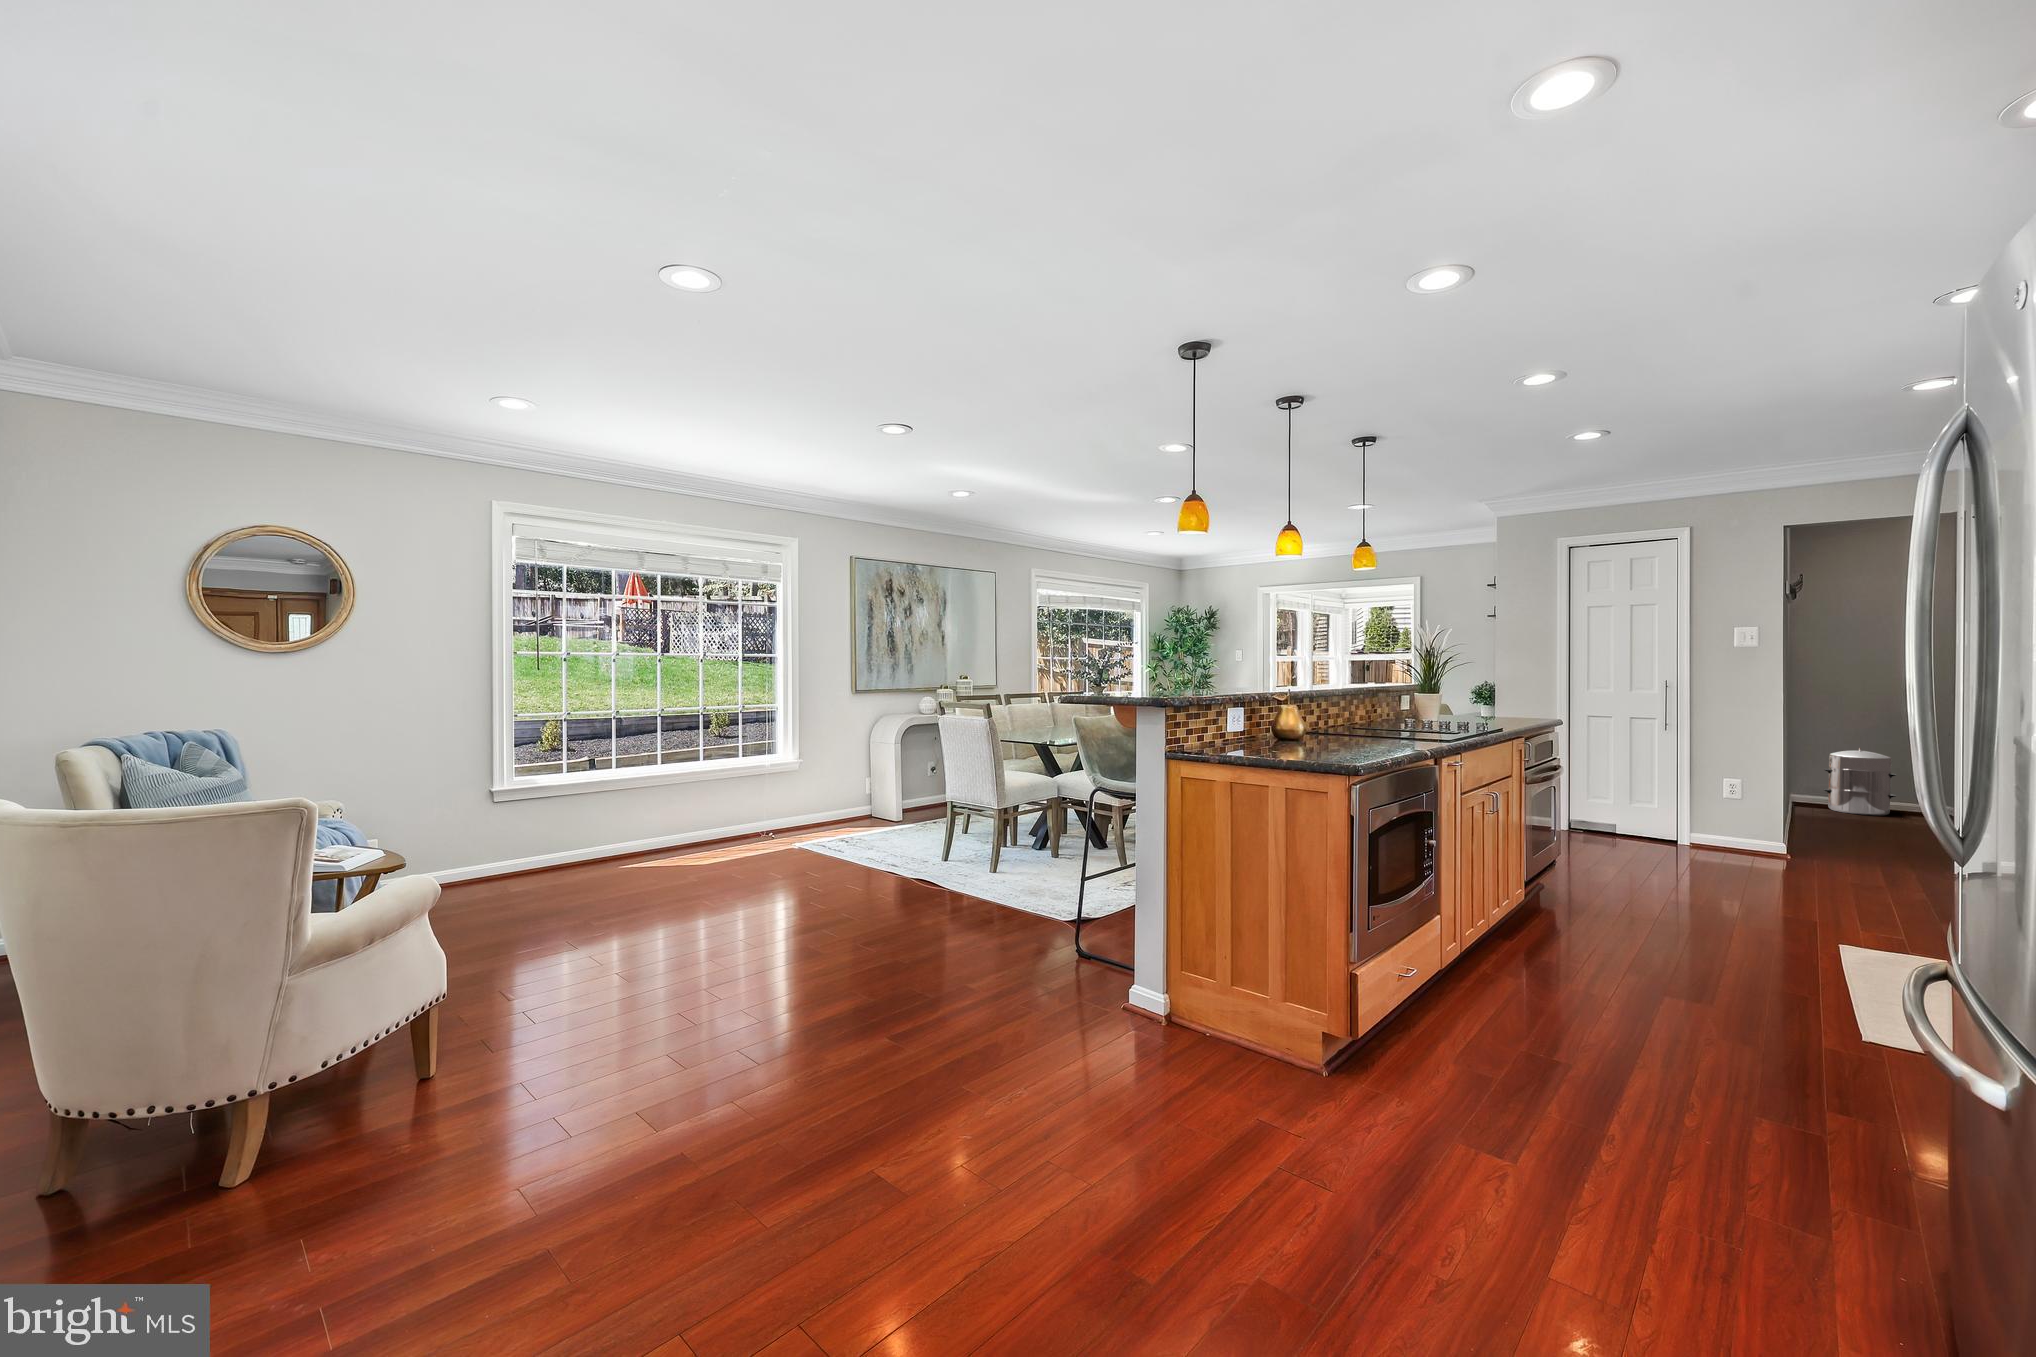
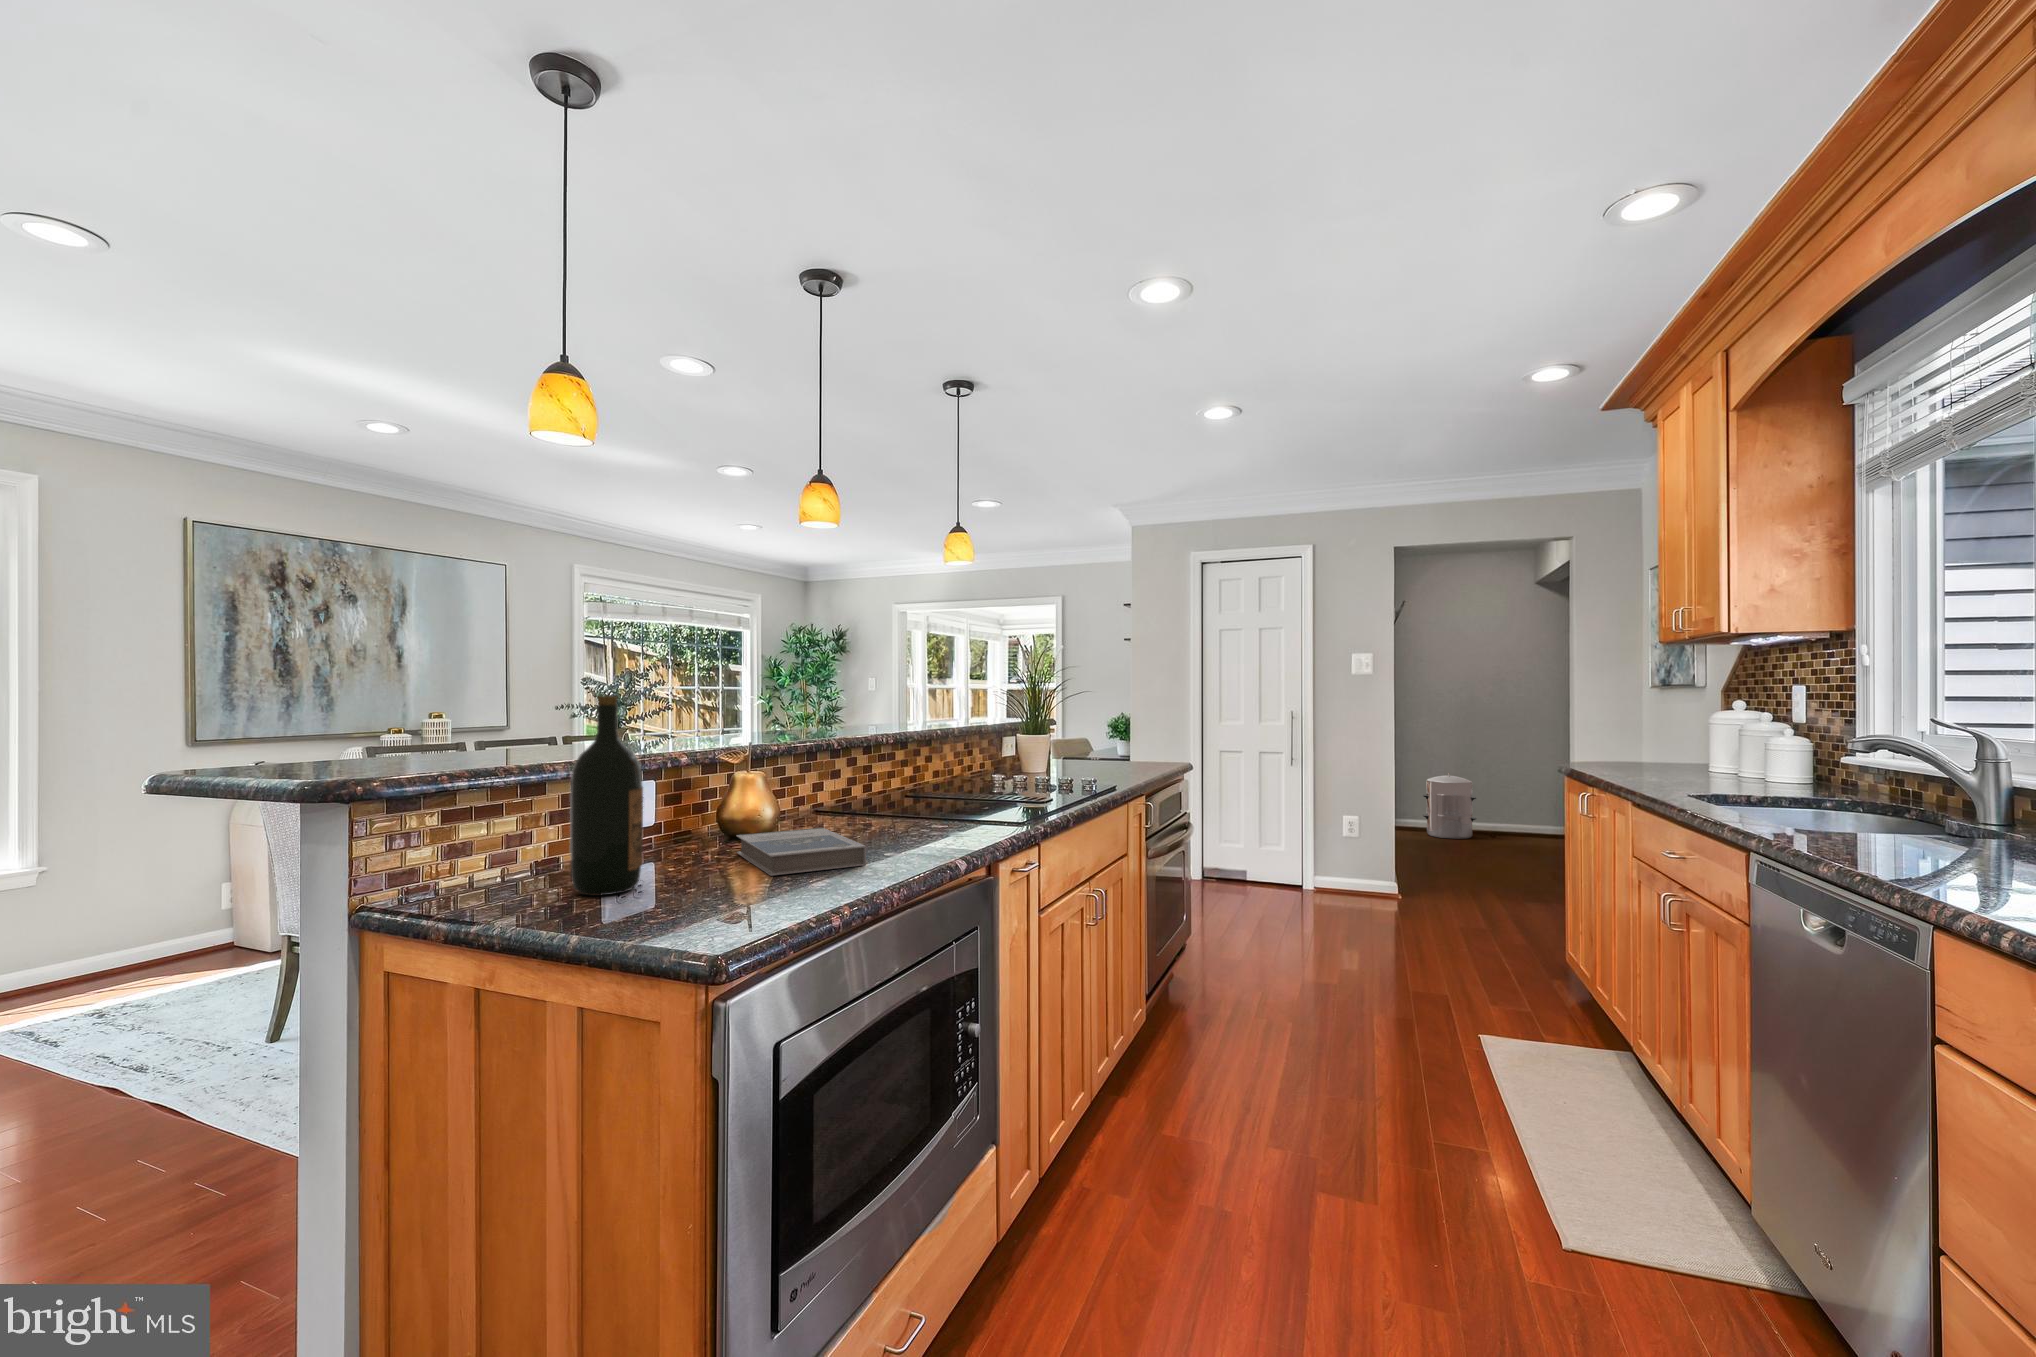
wine bottle: none [1228,659,1264,762] -> present [570,696,643,896]
hardback book: none [1289,739,1380,760] -> present [736,828,866,876]

